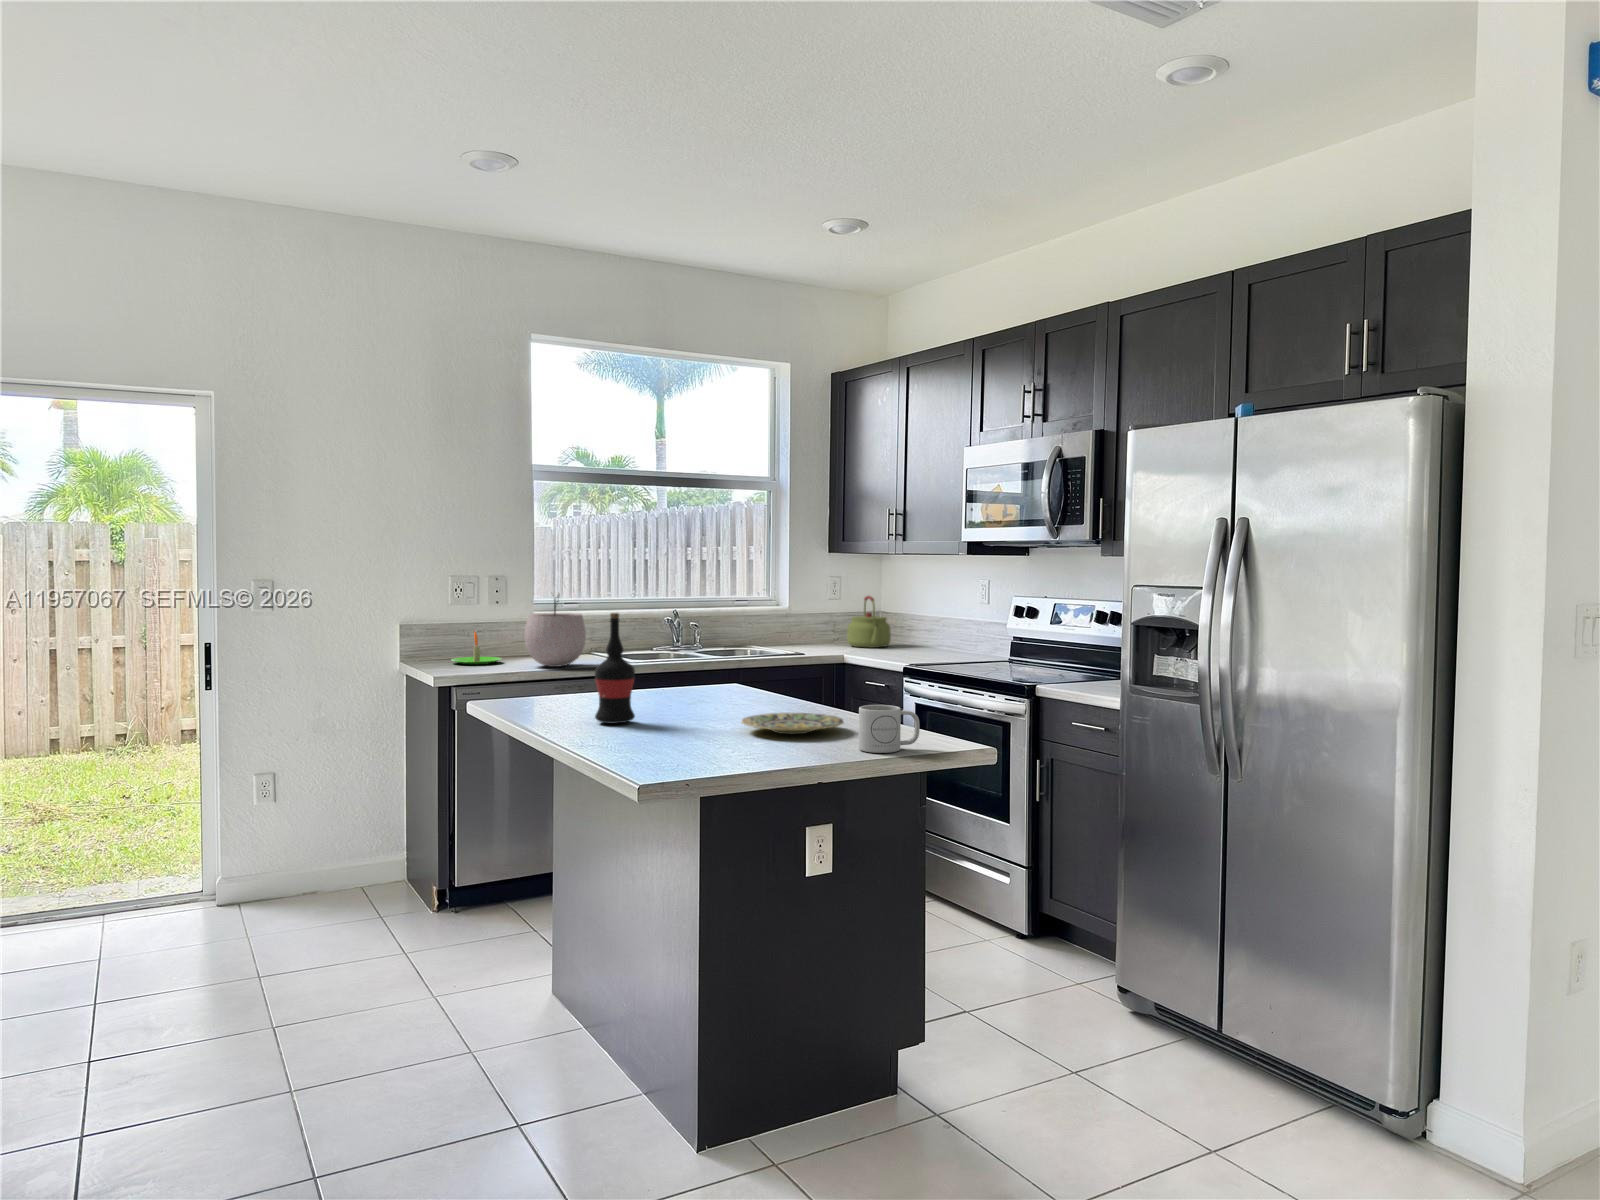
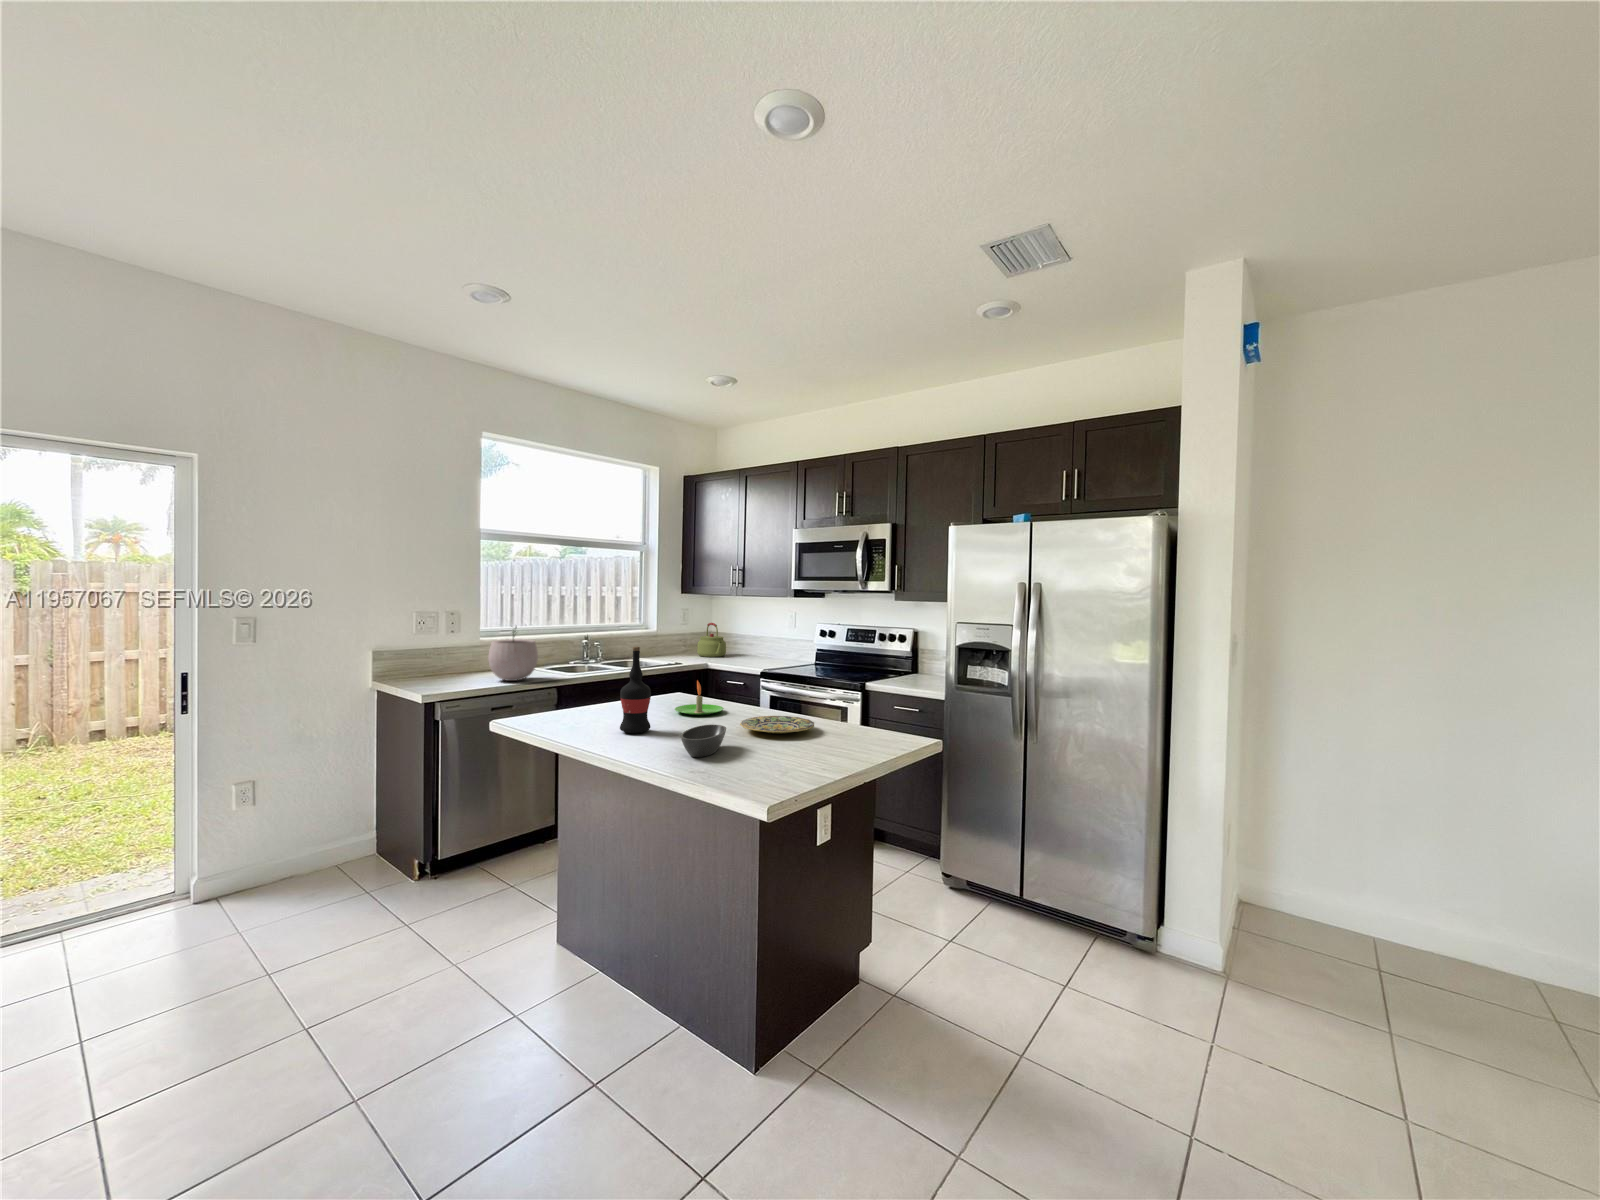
candle: present [451,631,502,665] -> present [675,681,724,715]
mug: present [859,705,920,753] -> none [846,711,885,747]
bowl: none [625,714,697,750] -> present [681,725,726,757]

